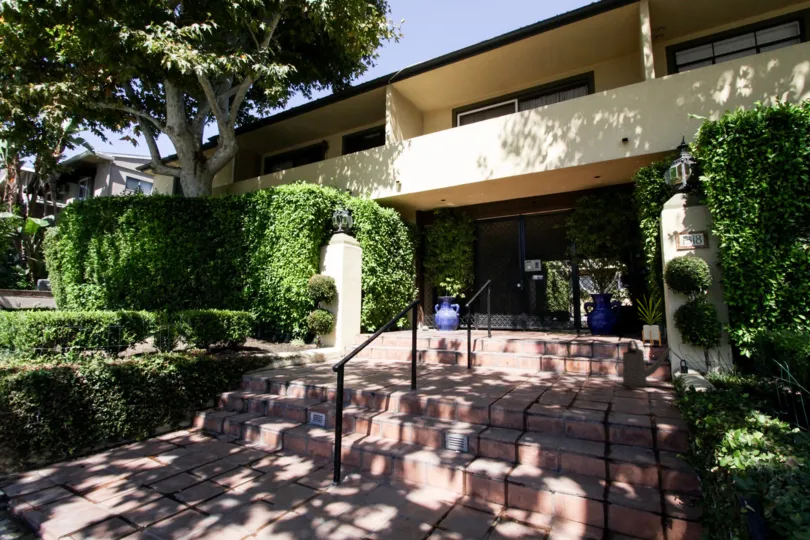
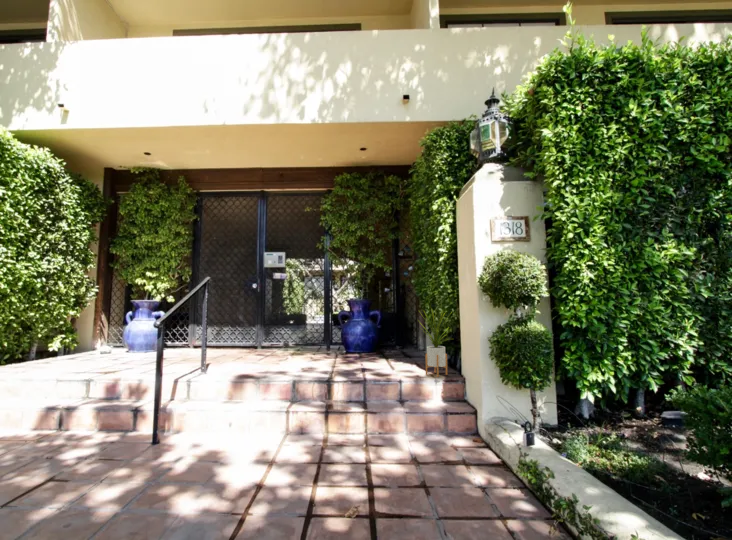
watering can: present [615,340,671,387] -> none [413,379,481,461]

